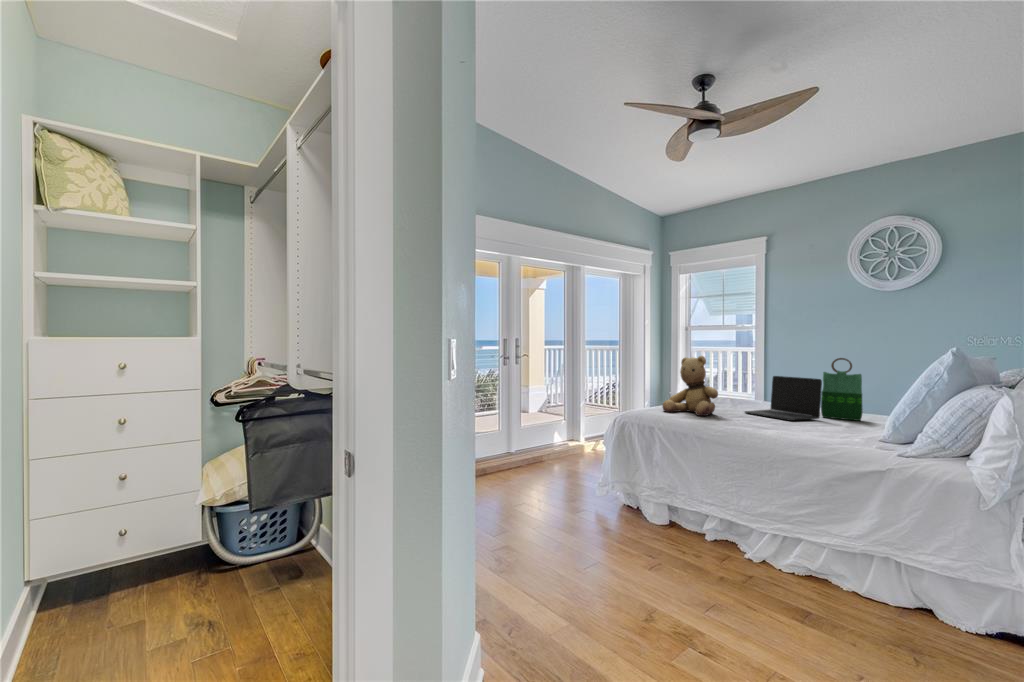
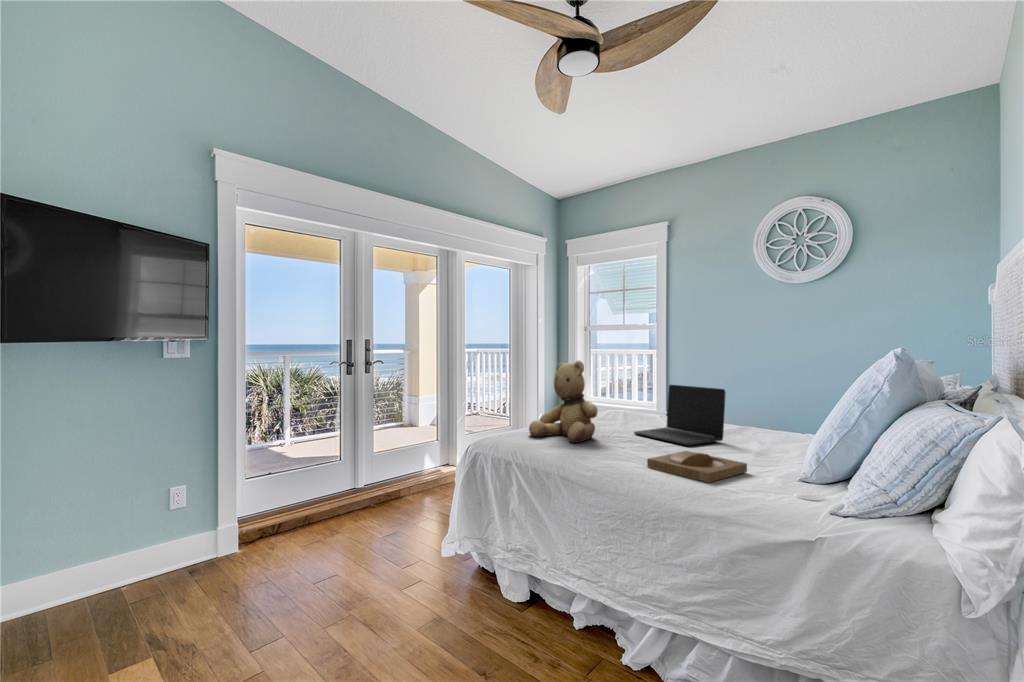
tote bag: present [821,358,862,421] -> none [725,361,773,441]
tray: none [763,421,839,438] -> present [647,451,747,482]

